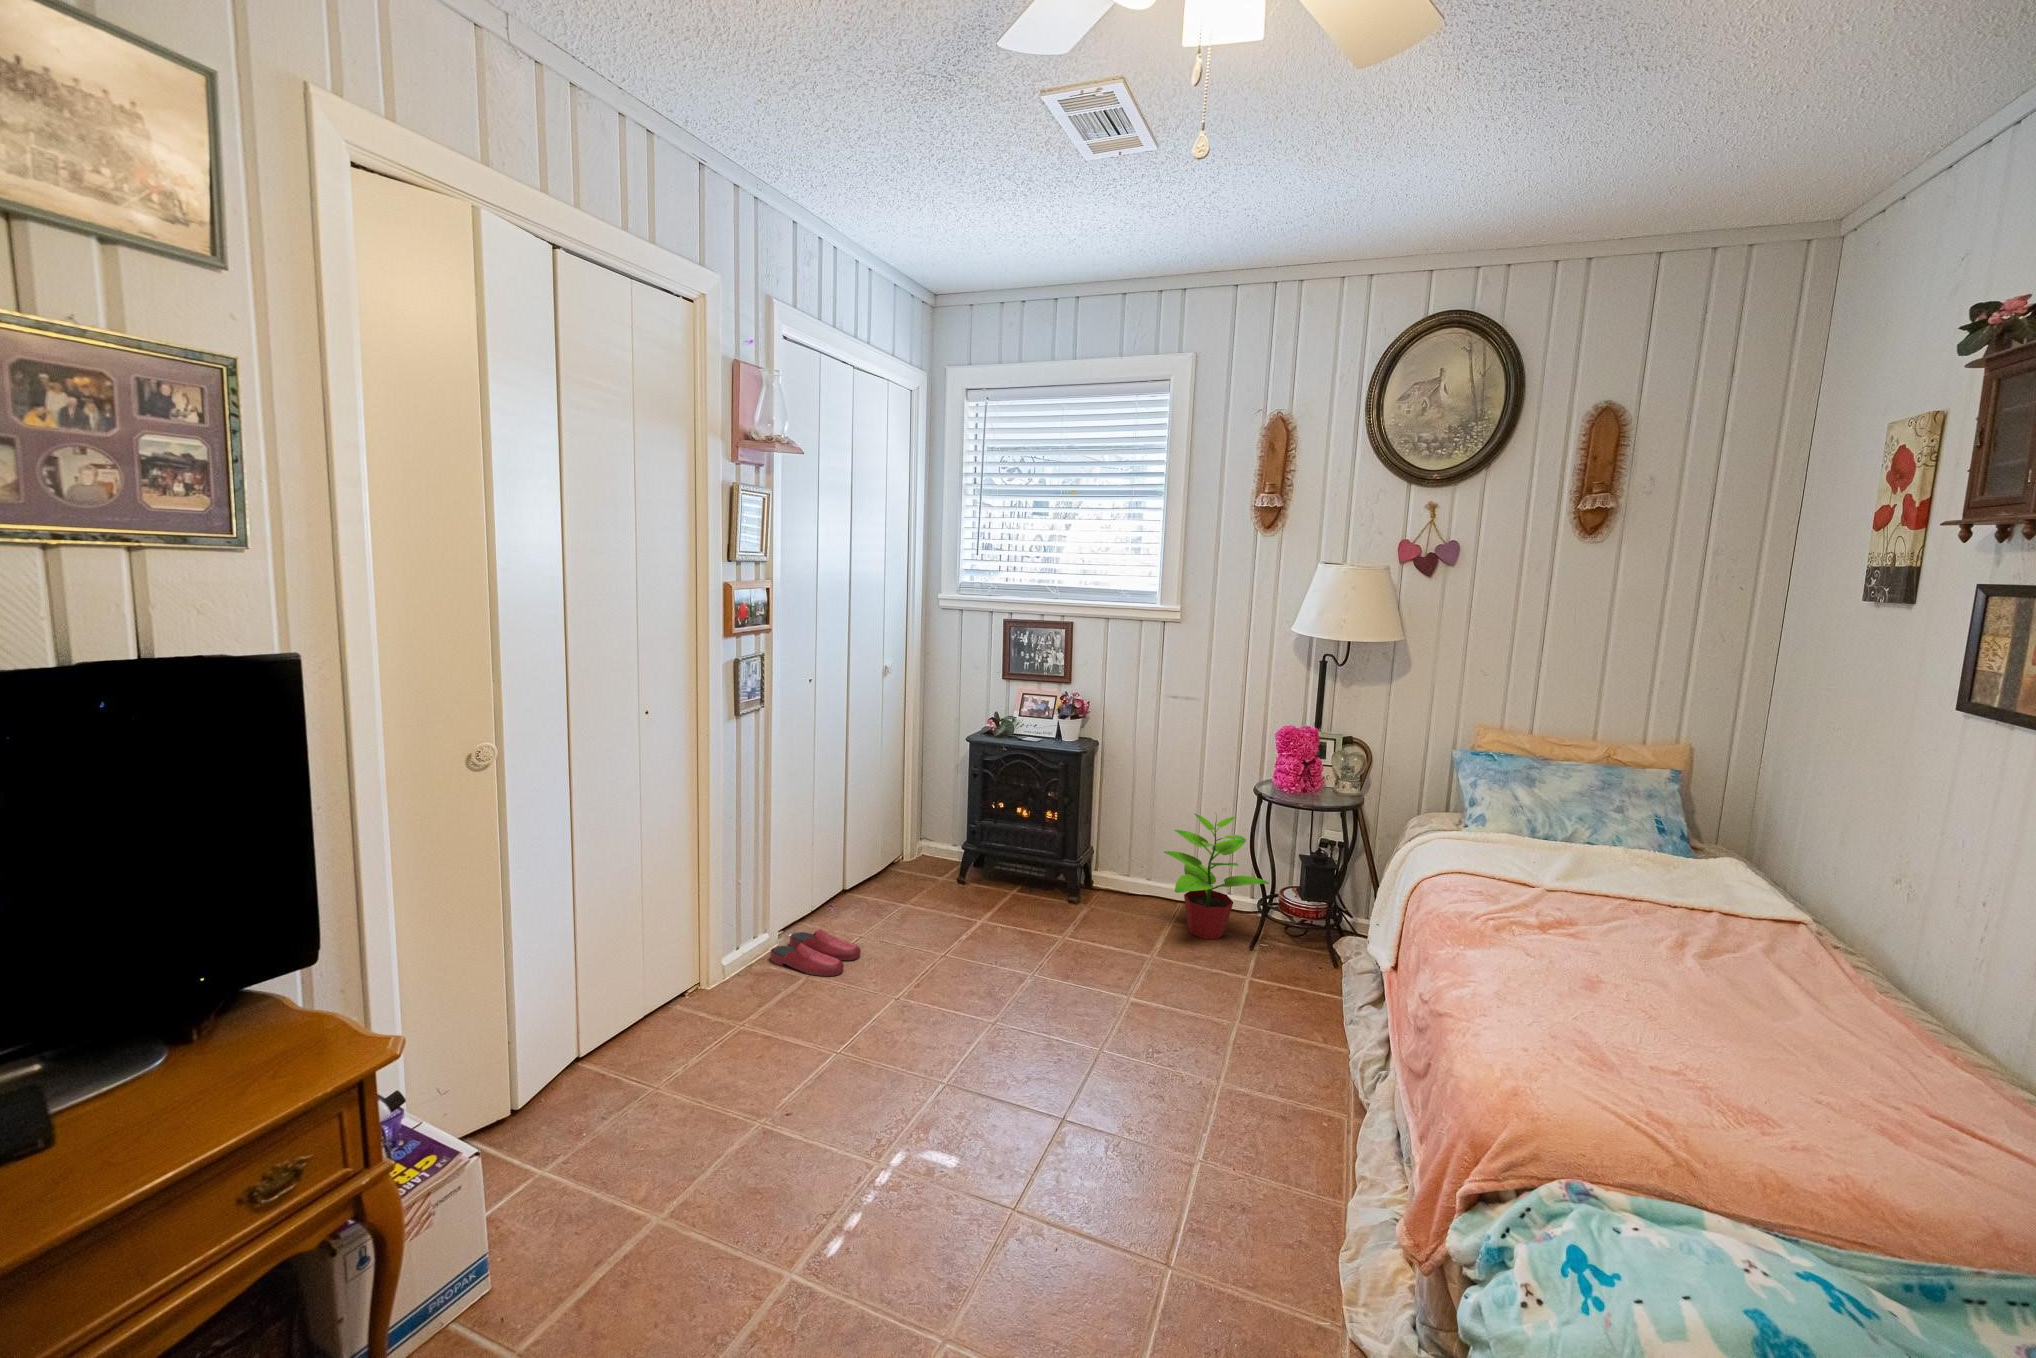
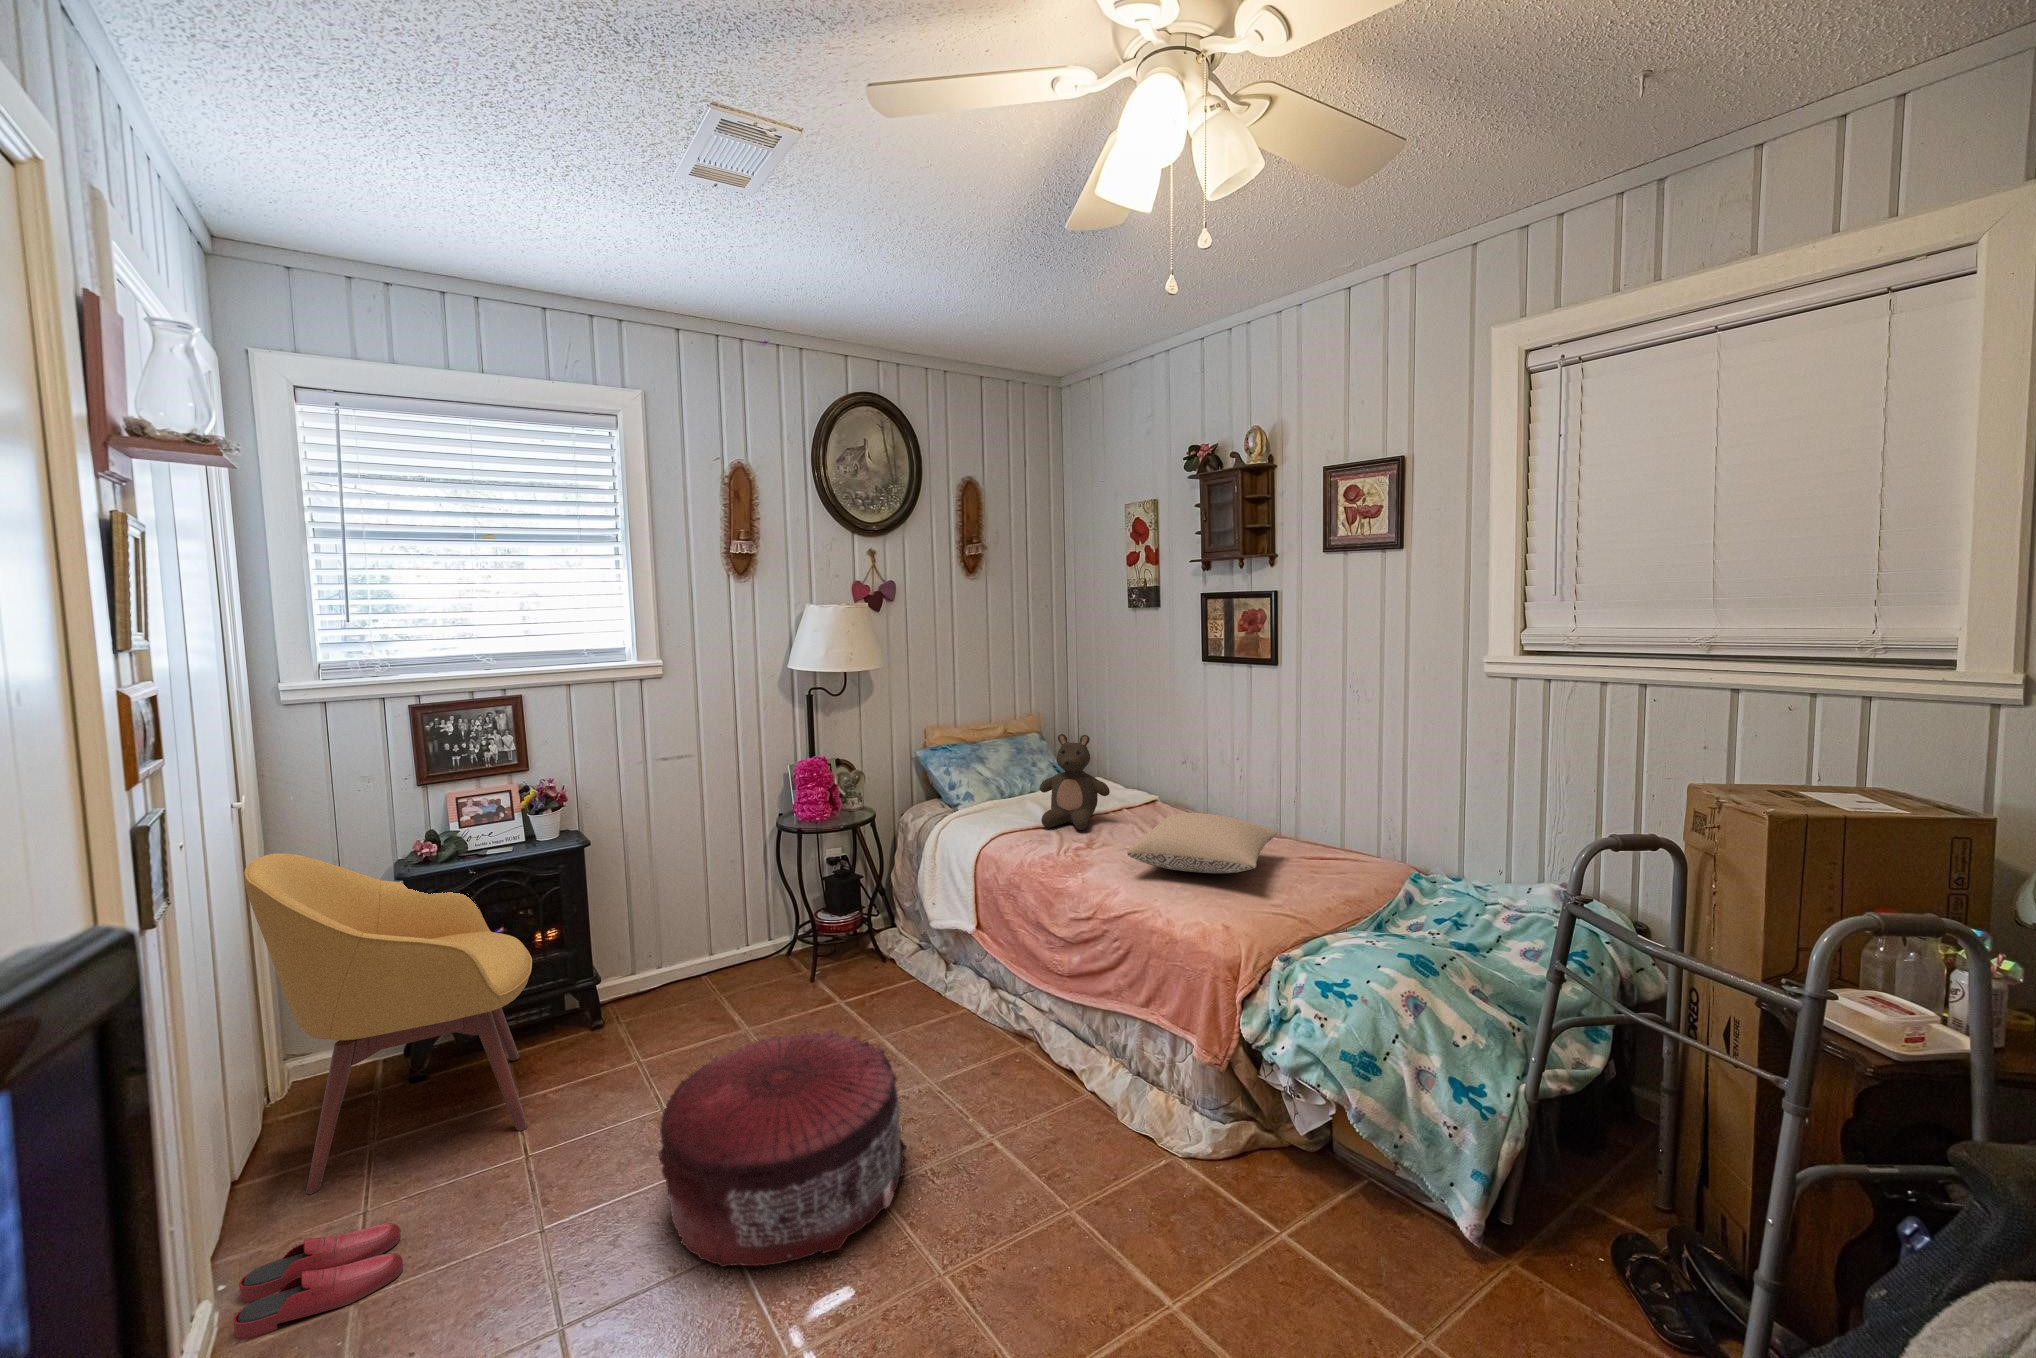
chair: none [861,701,1020,939] -> present [244,853,532,1194]
stuffed bear: none [1525,768,1655,906] -> present [1040,734,1110,830]
potted plant: present [1164,814,1269,939] -> none [700,863,811,997]
pillow: none [1526,928,1896,1051] -> present [1127,813,1277,873]
pouf: none [932,944,1138,1141] -> present [658,1030,907,1267]

